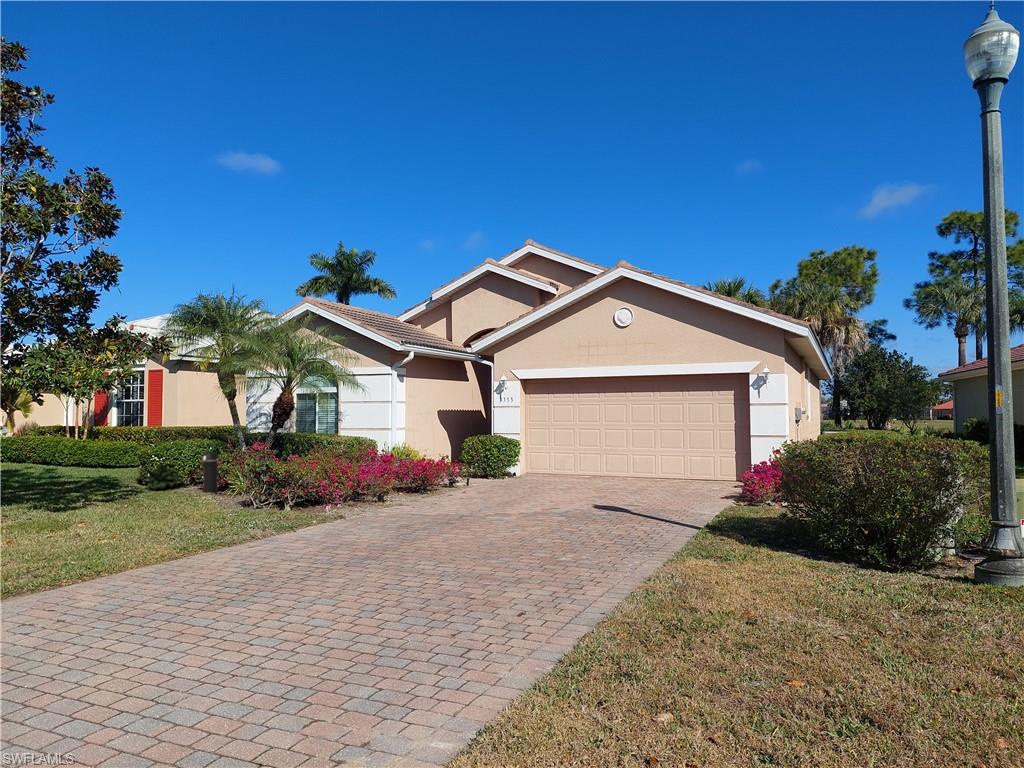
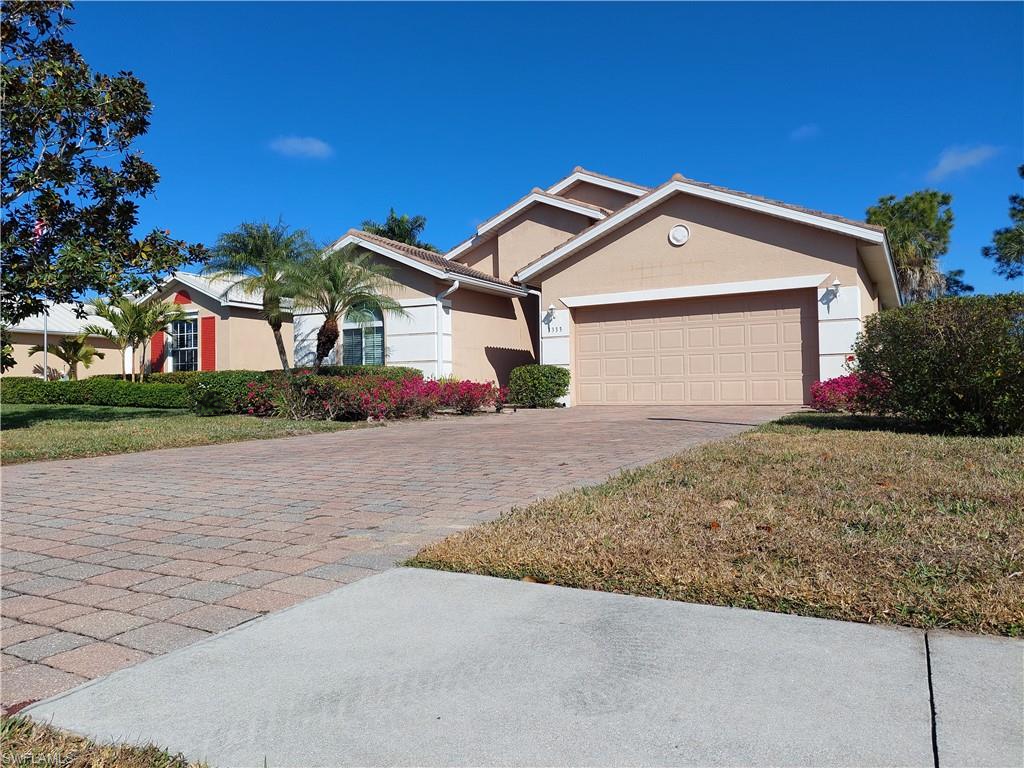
trash can: present [202,452,219,492] -> none [248,376,264,417]

